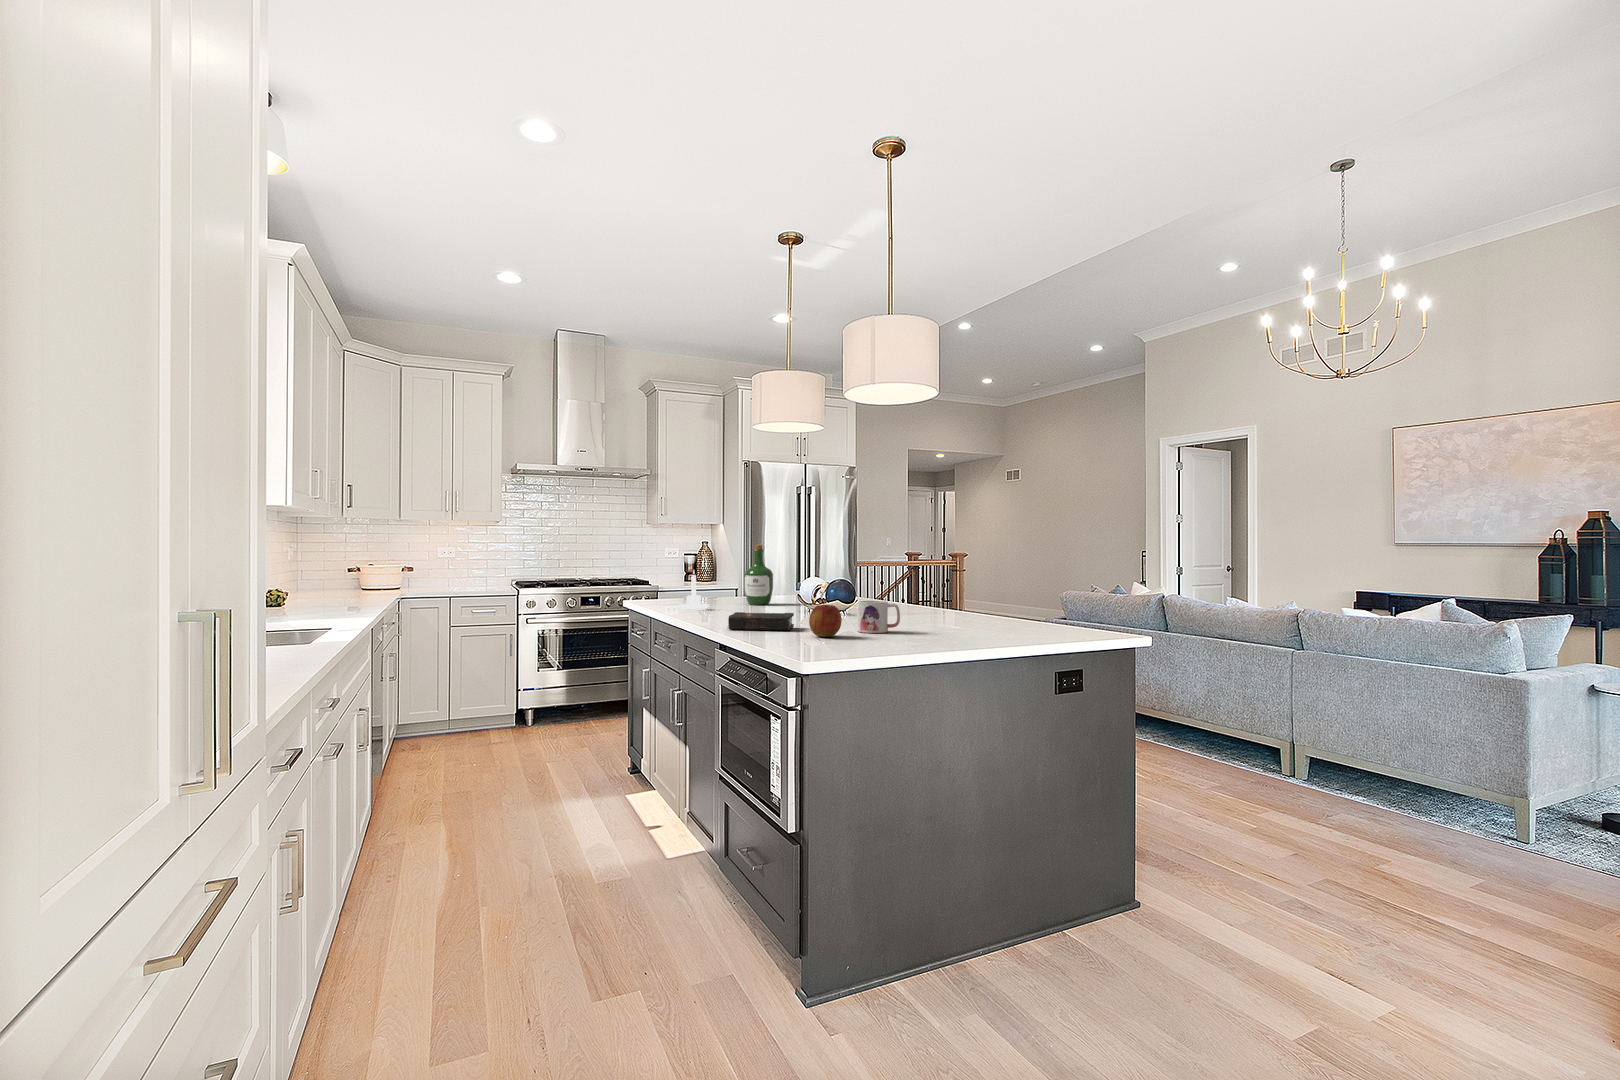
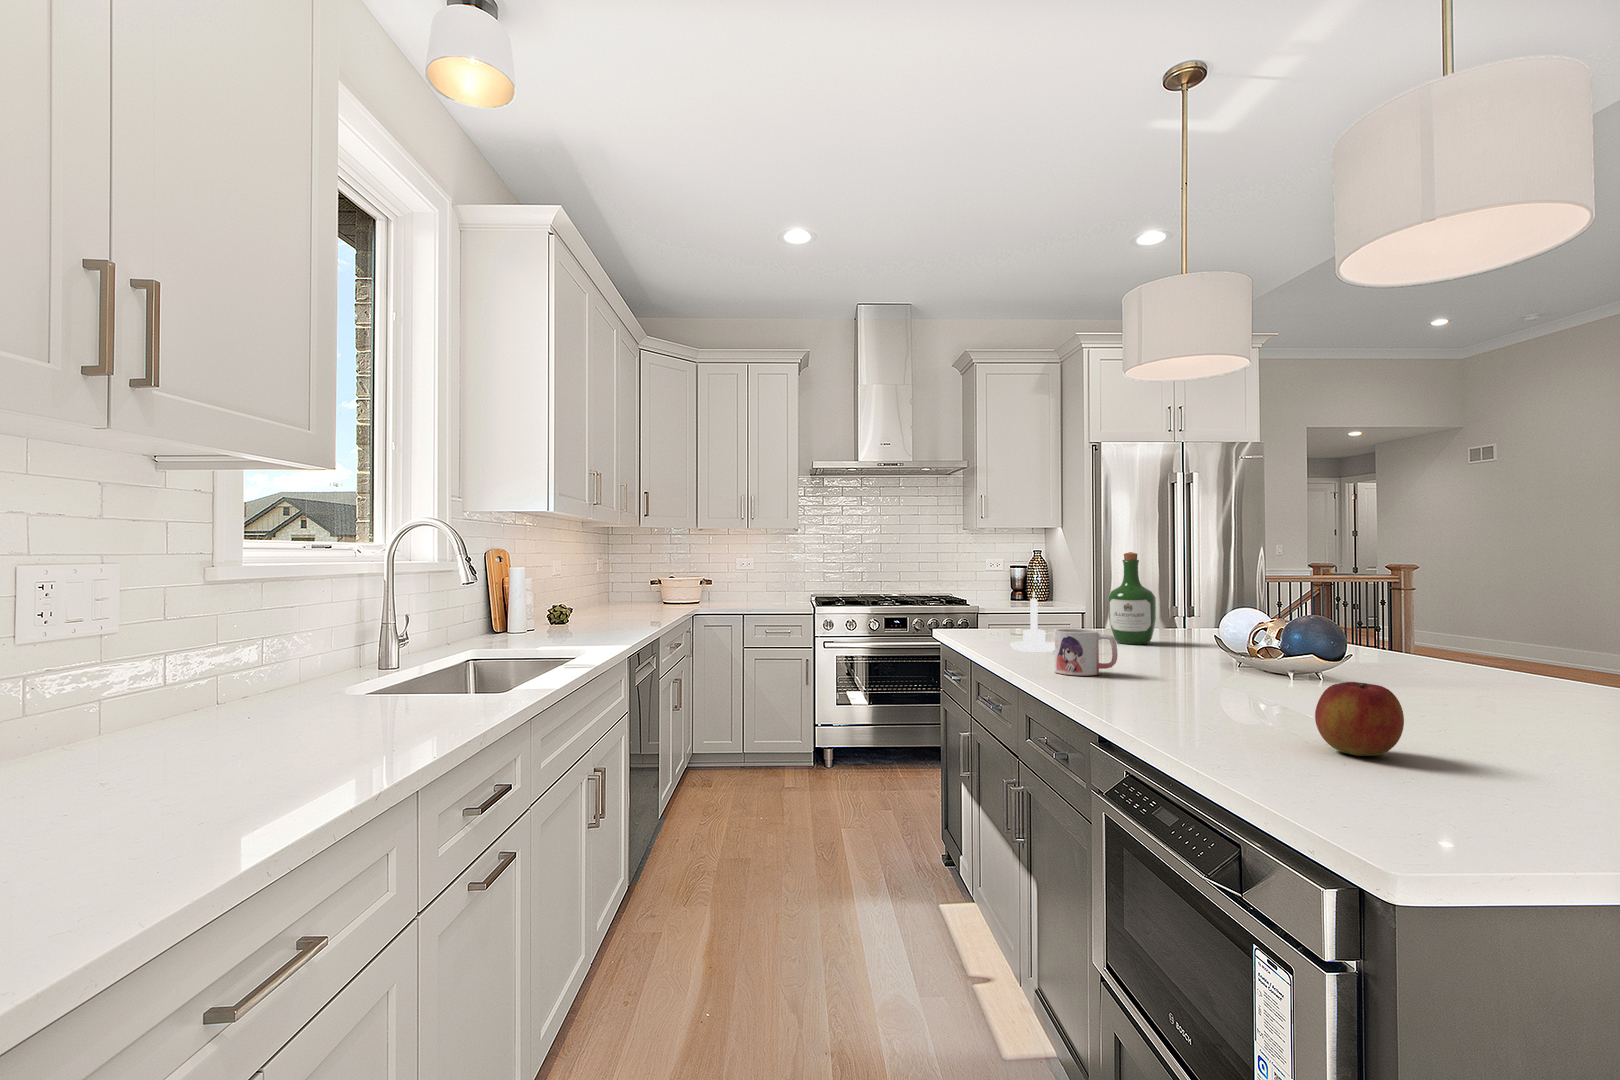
mug: present [858,601,900,633] -> present [1054,629,1118,676]
hardback book: present [728,612,794,630] -> none [1116,675,1250,722]

